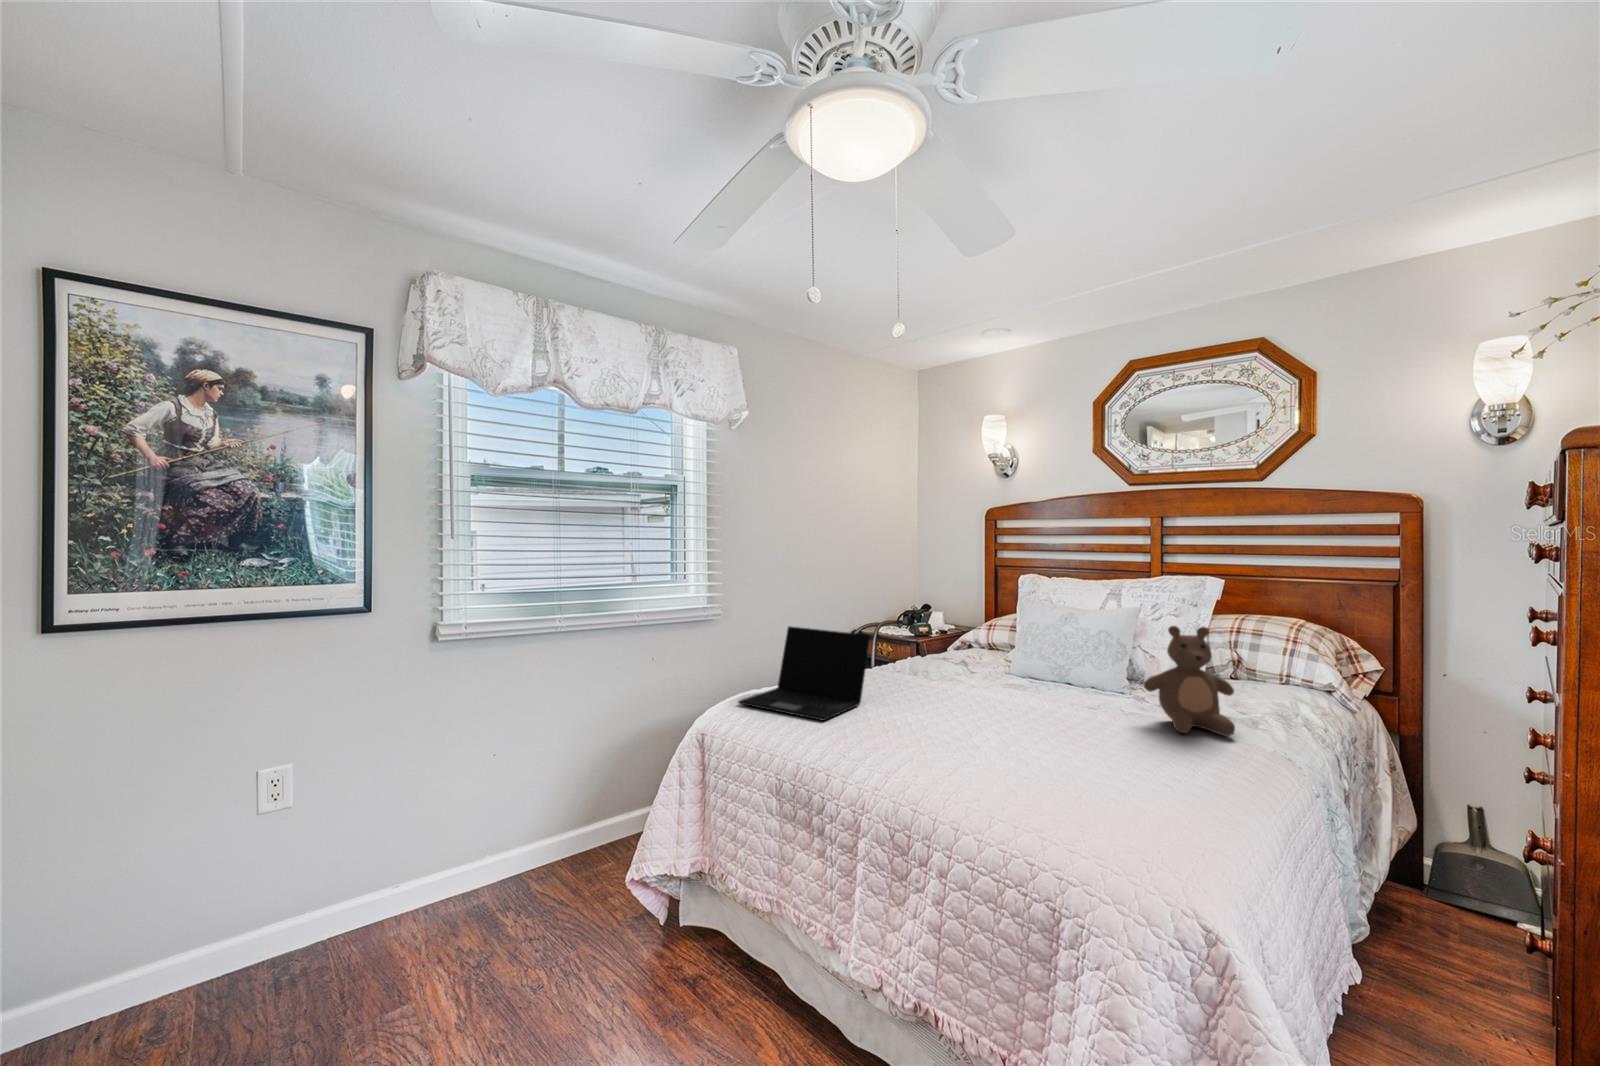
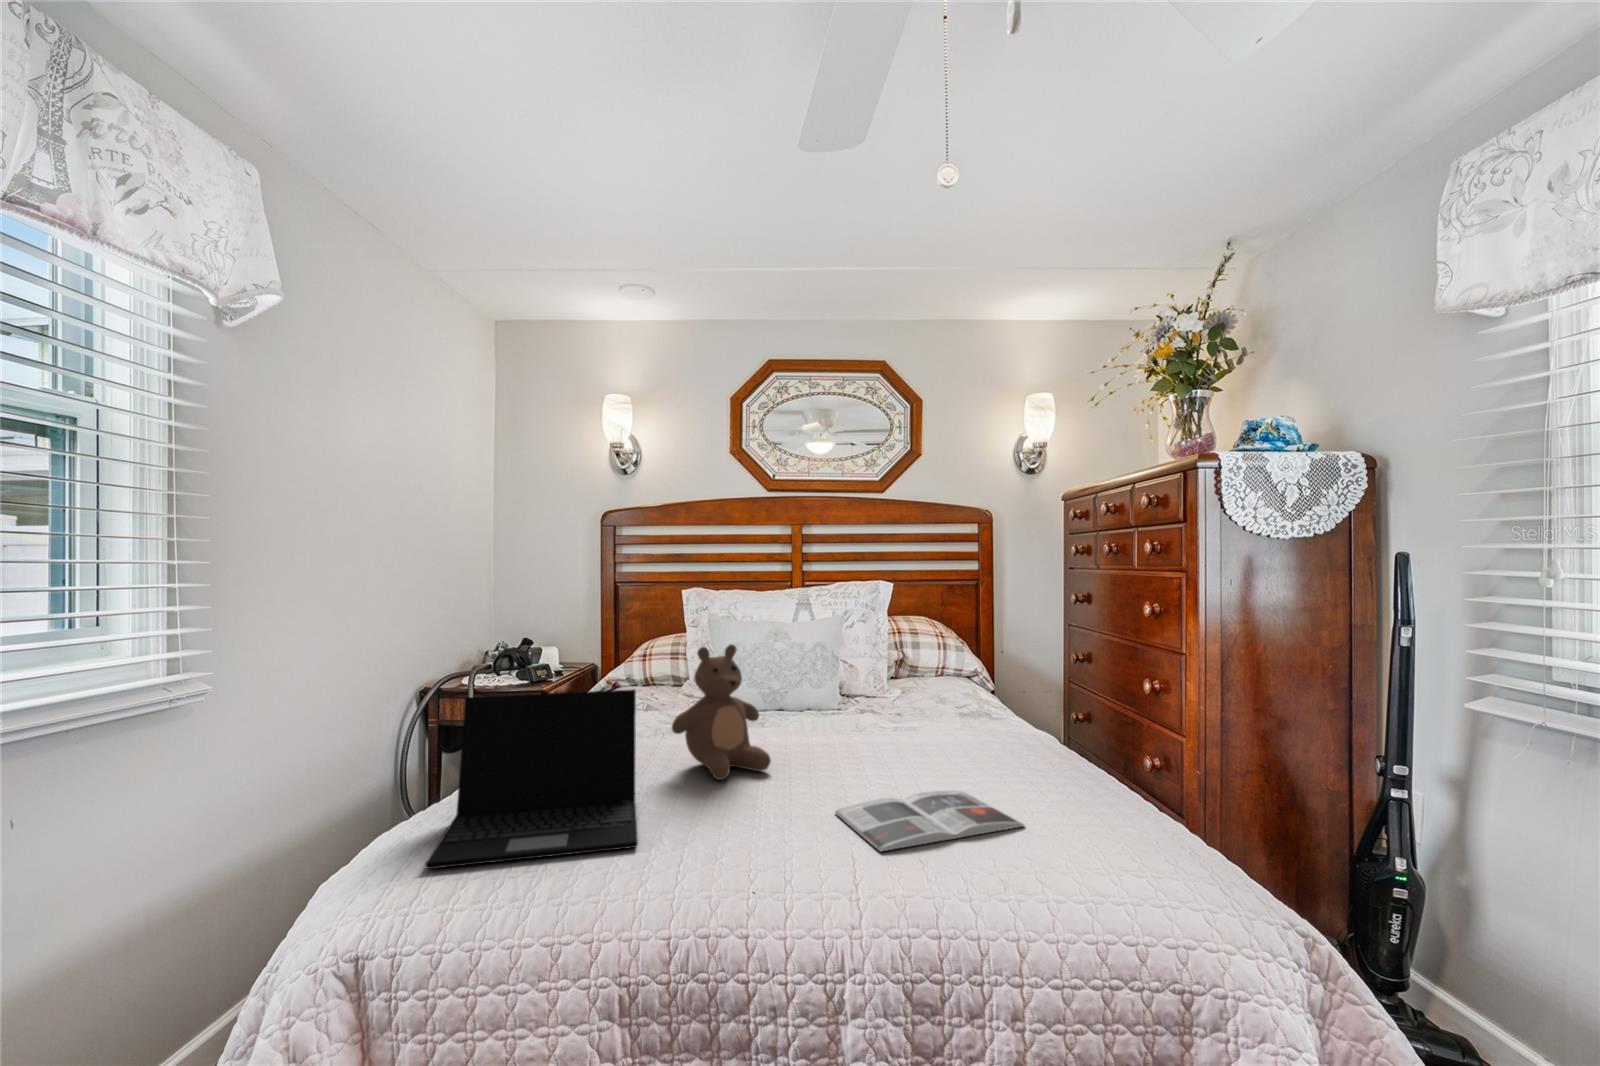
teddy bear: present [1144,626,1235,736] -> present [672,644,771,780]
magazine: none [937,737,1079,784] -> present [835,790,1024,851]

